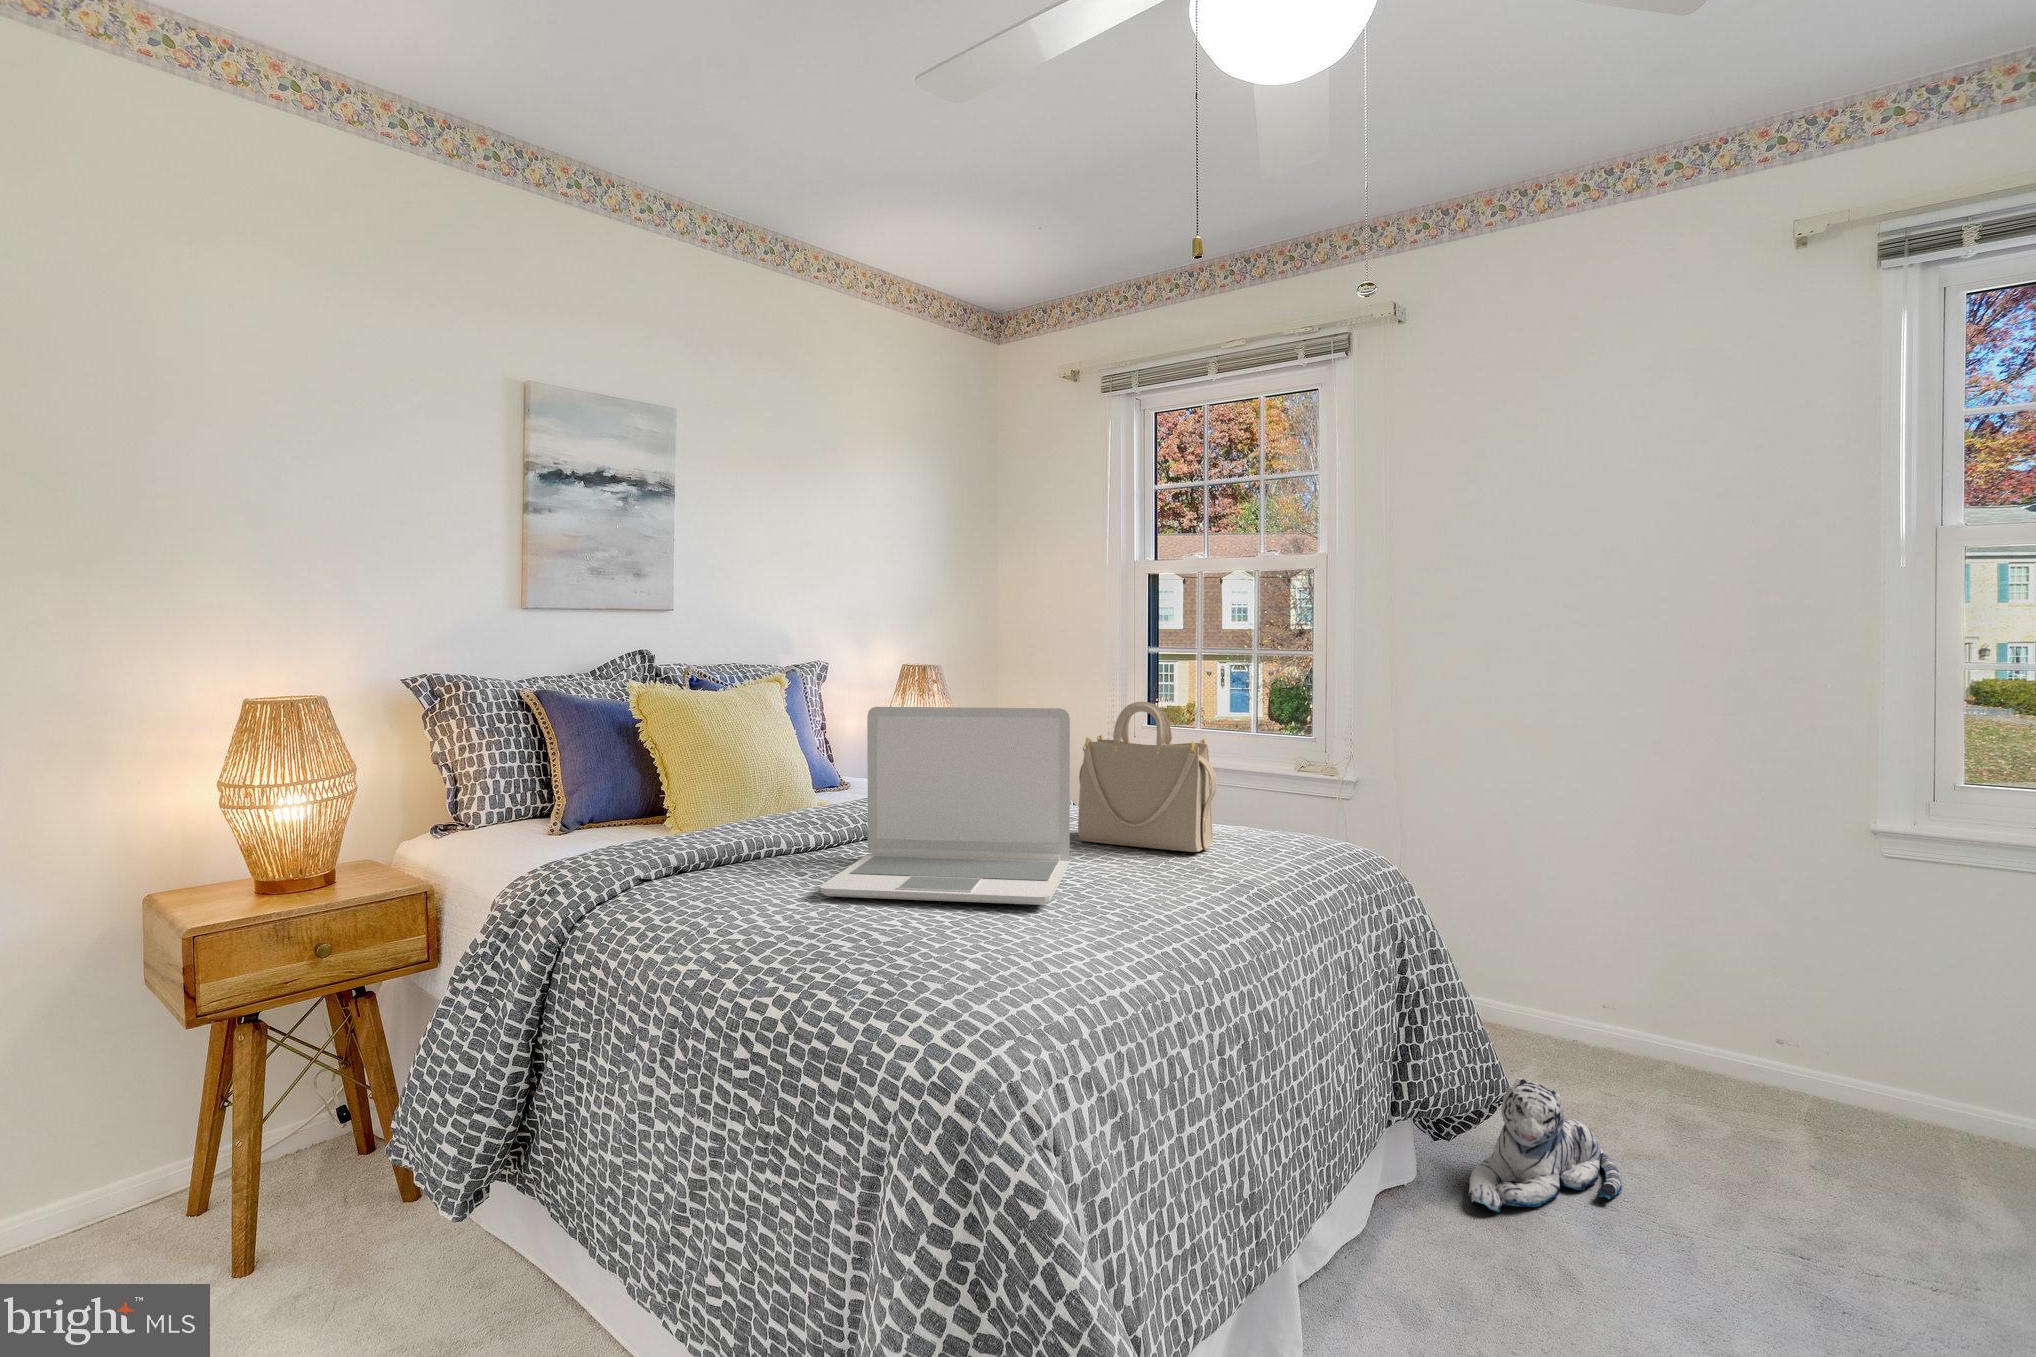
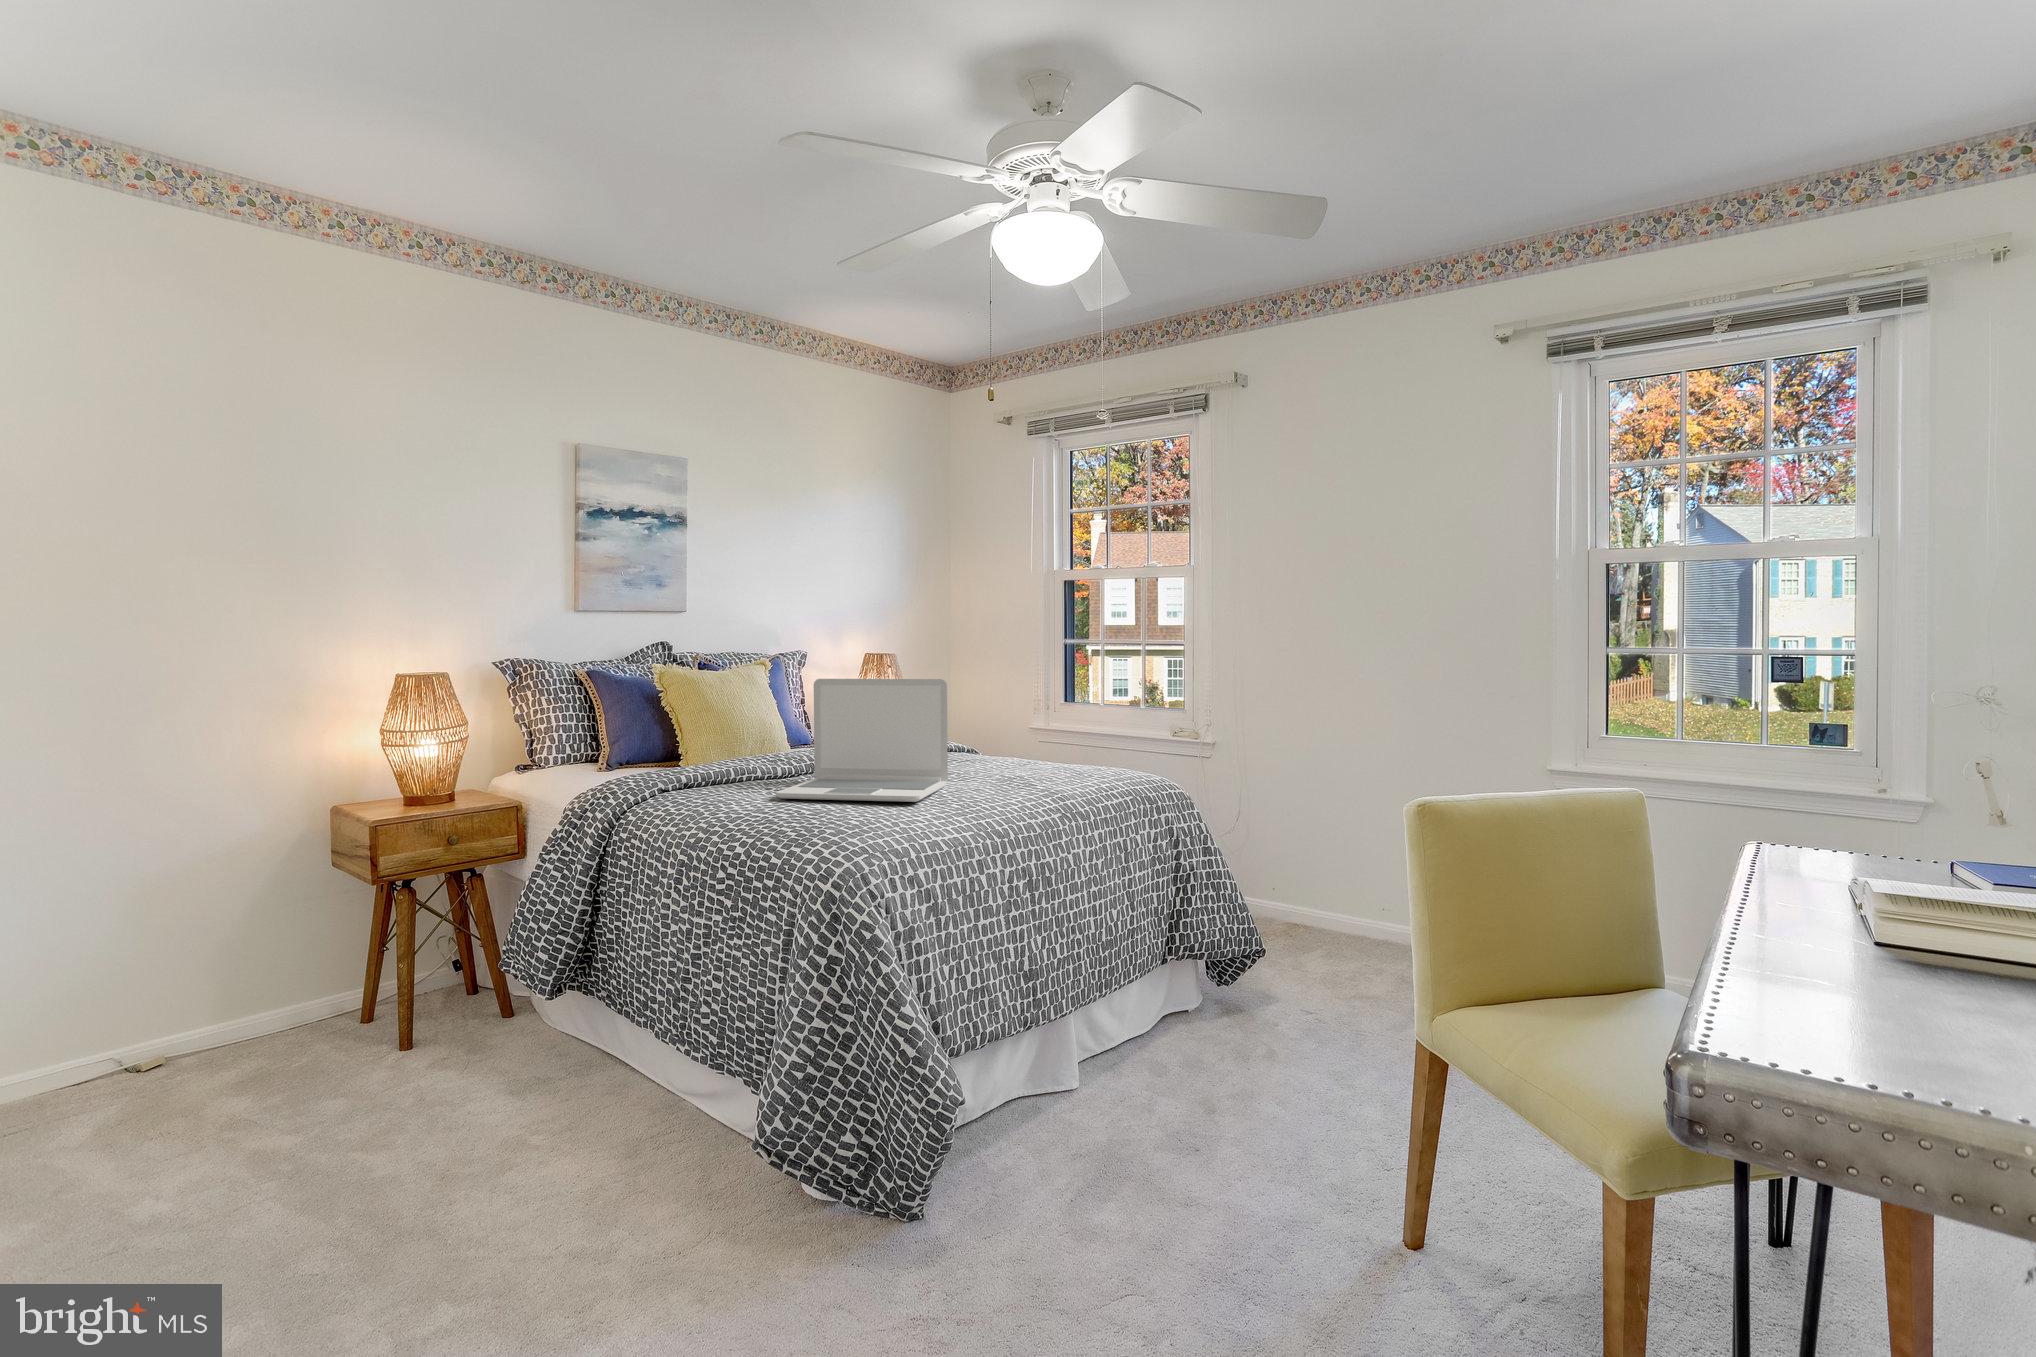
handbag: present [1078,702,1217,852] -> none [964,676,1057,778]
plush toy: present [1469,1078,1622,1212] -> none [1227,937,1343,1023]

